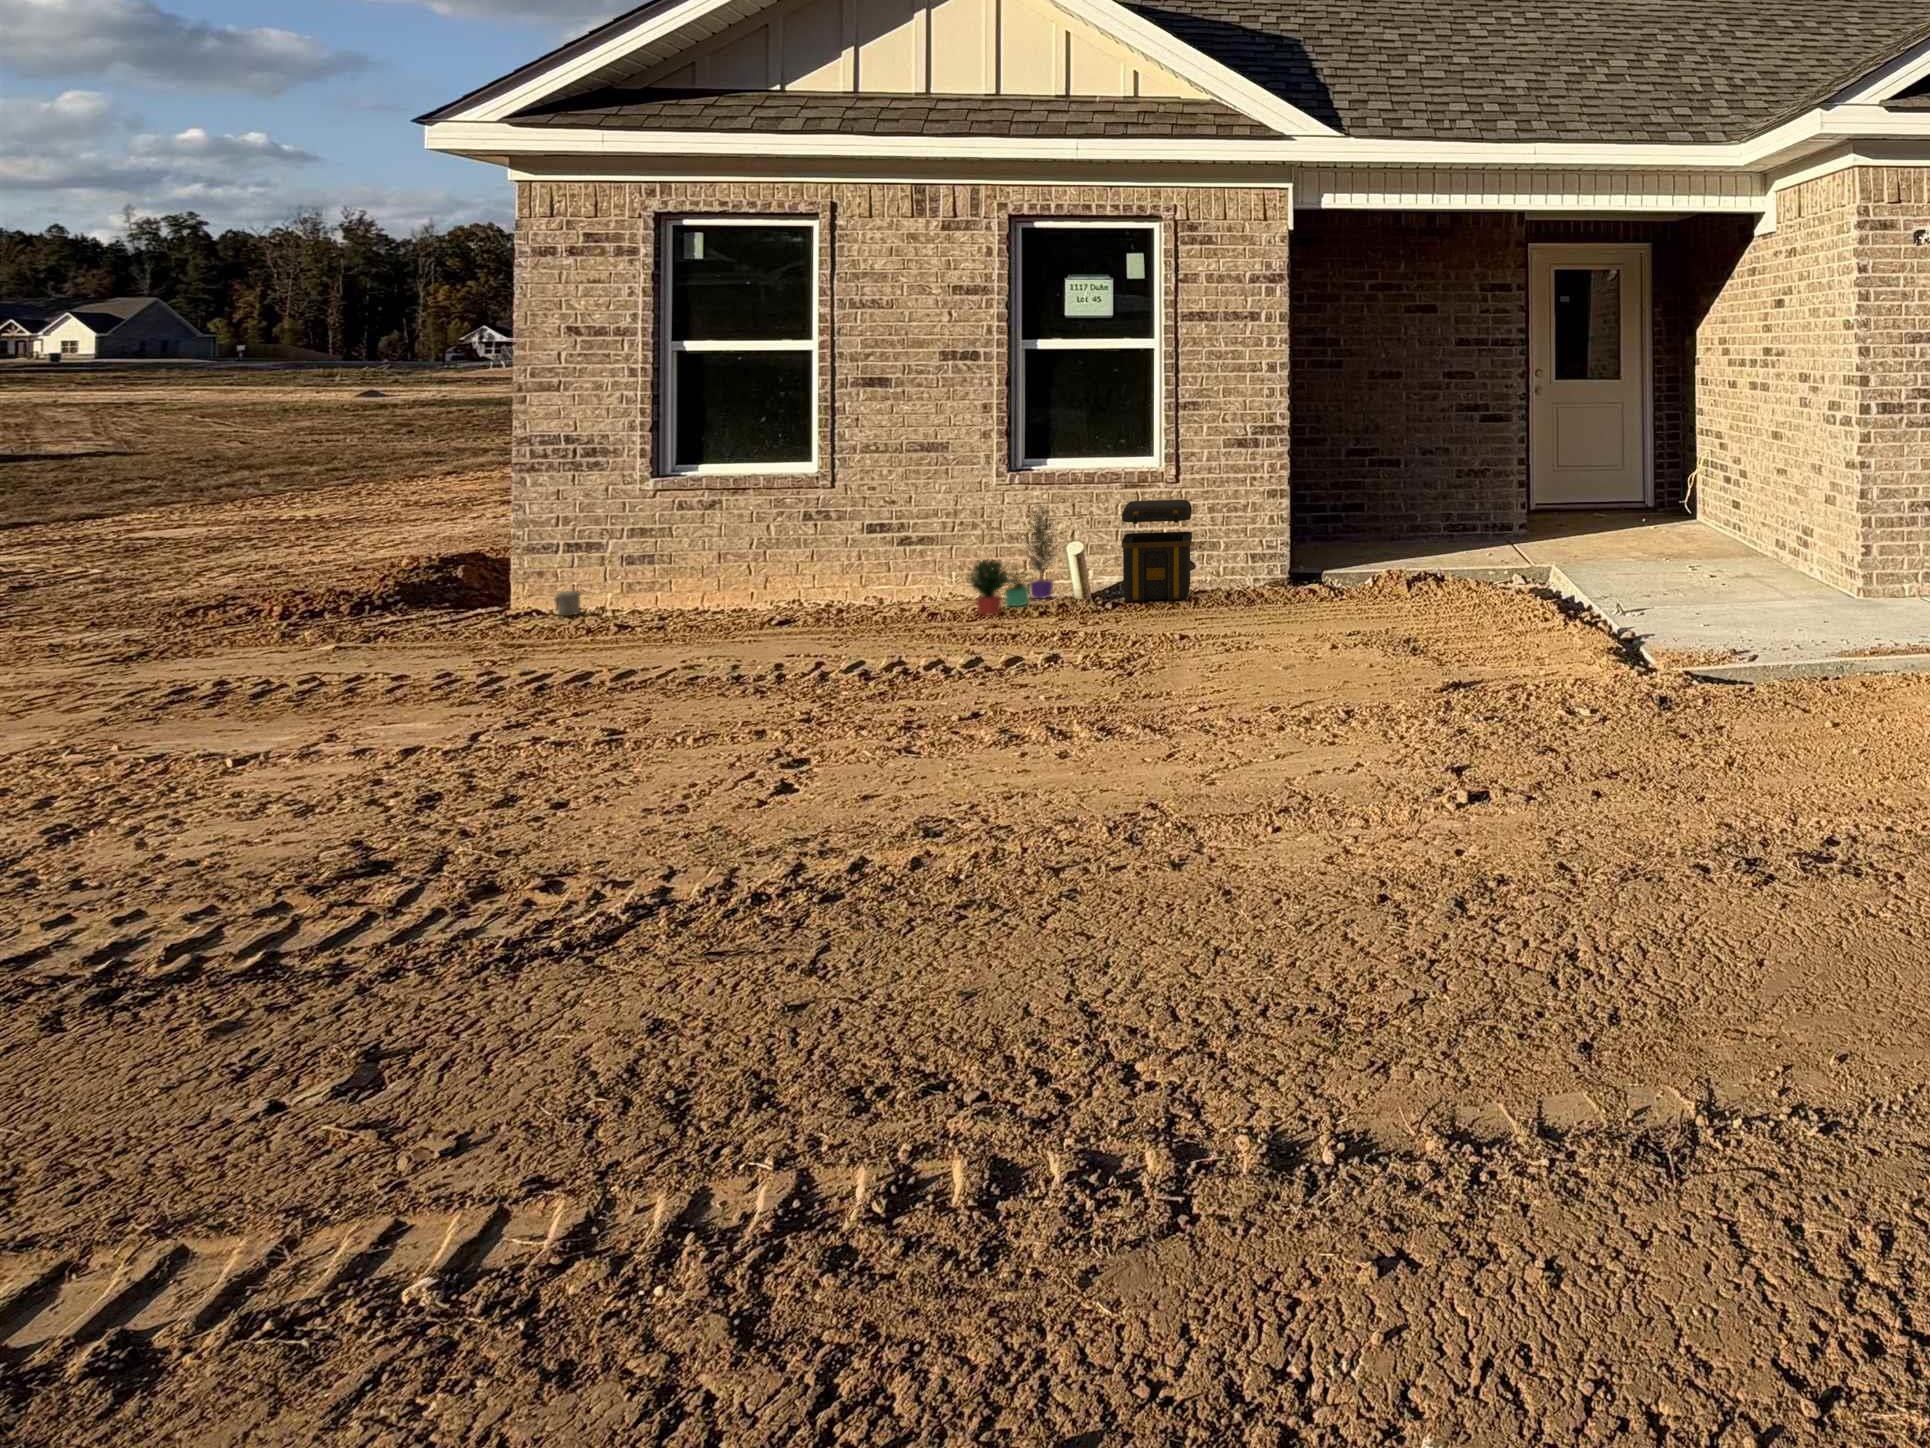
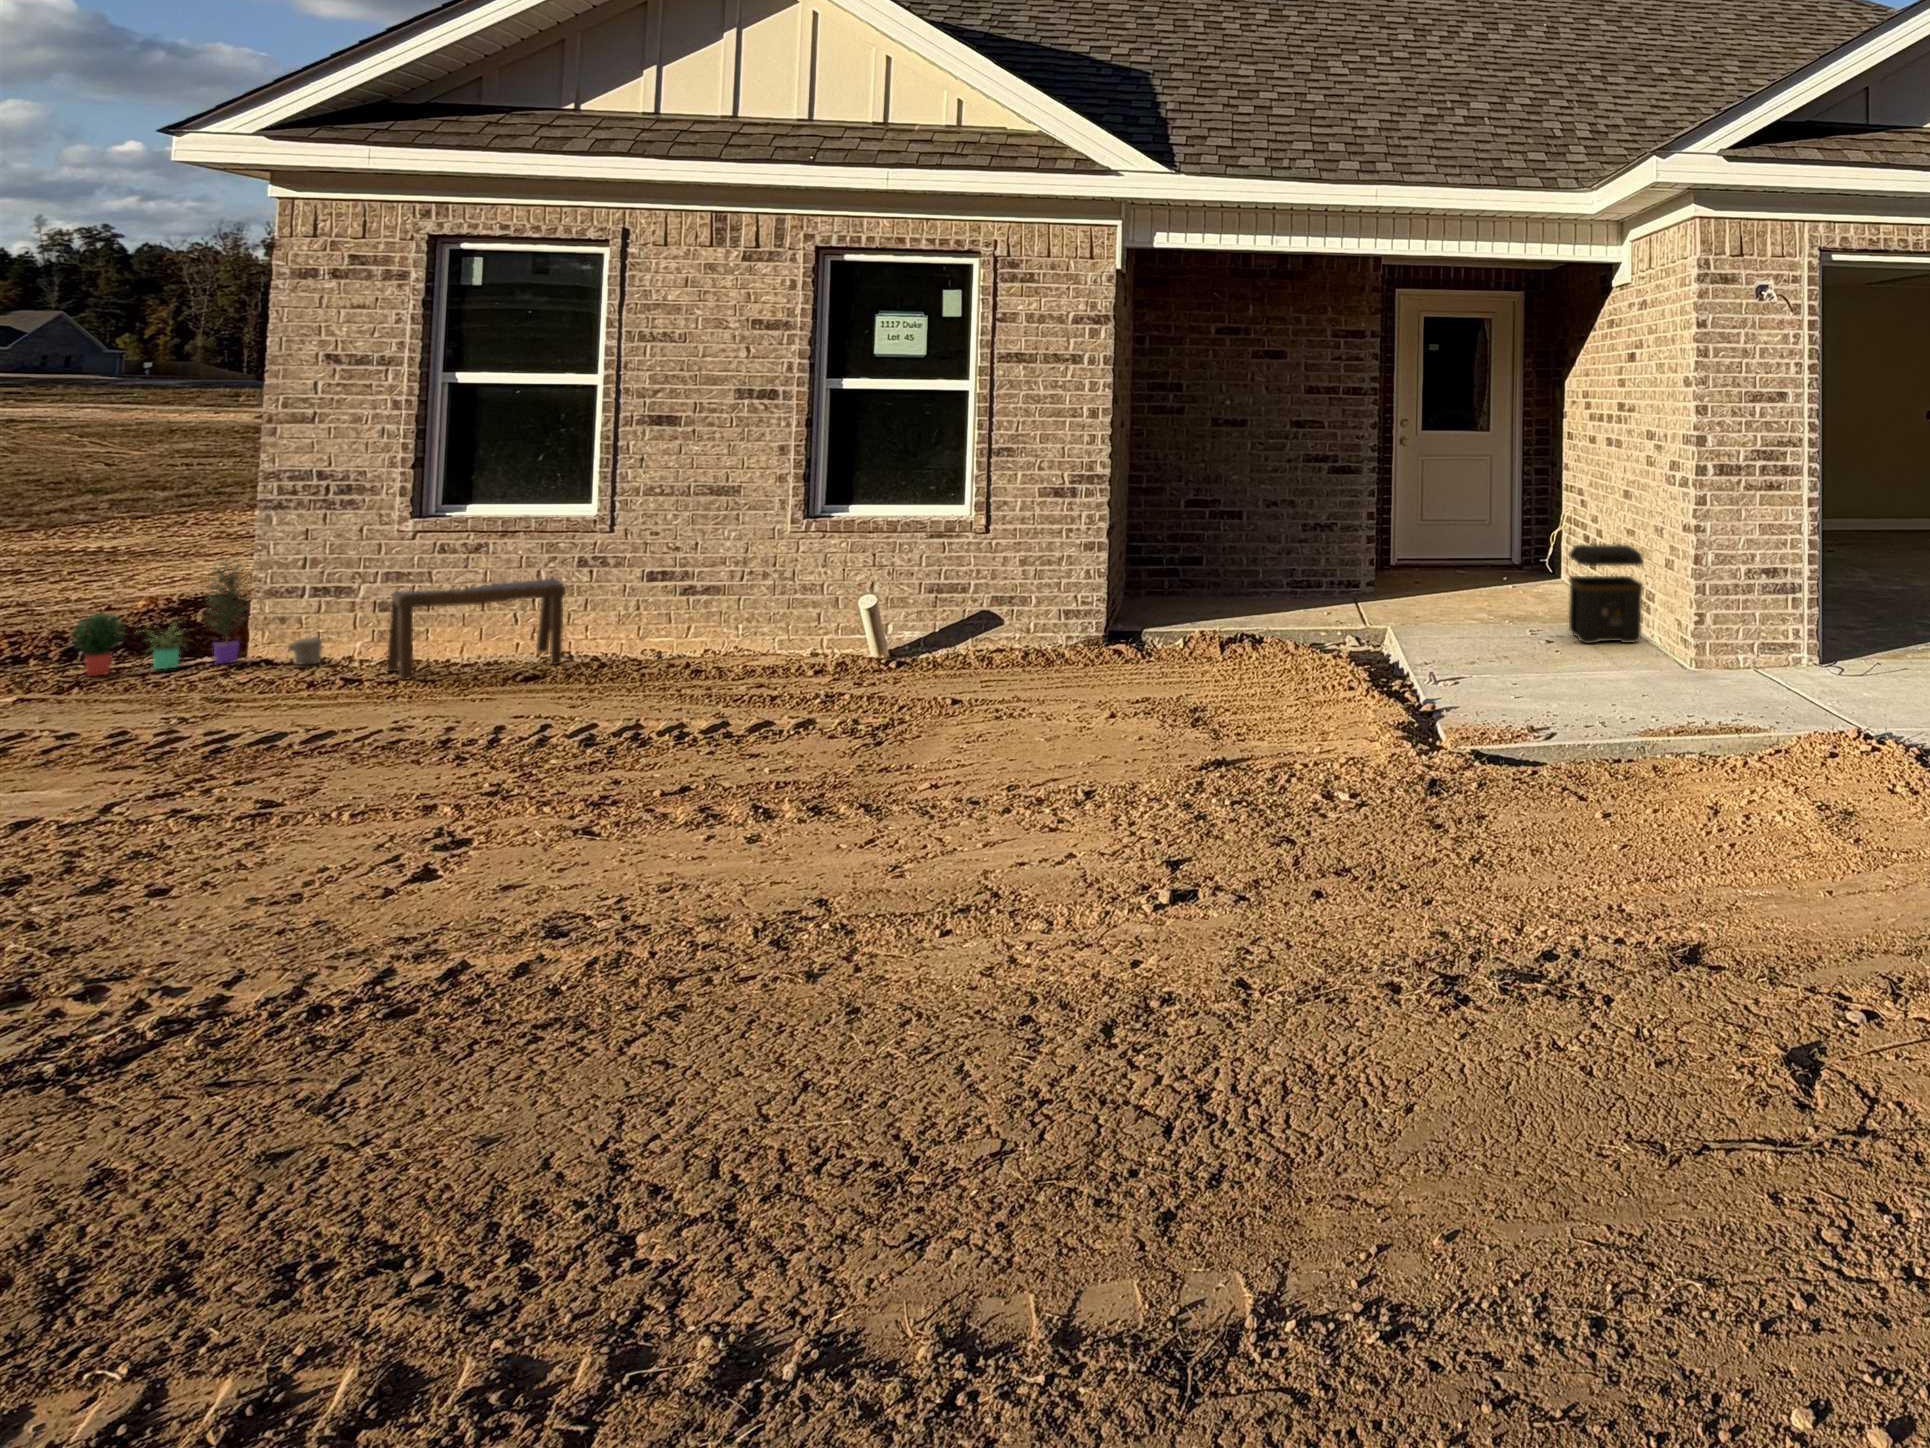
toolbox: present [1121,500,1192,602] -> present [1569,544,1643,643]
potted plant: present [969,505,1057,615] -> present [72,555,250,676]
bench: none [644,531,803,627] -> present [386,578,566,680]

